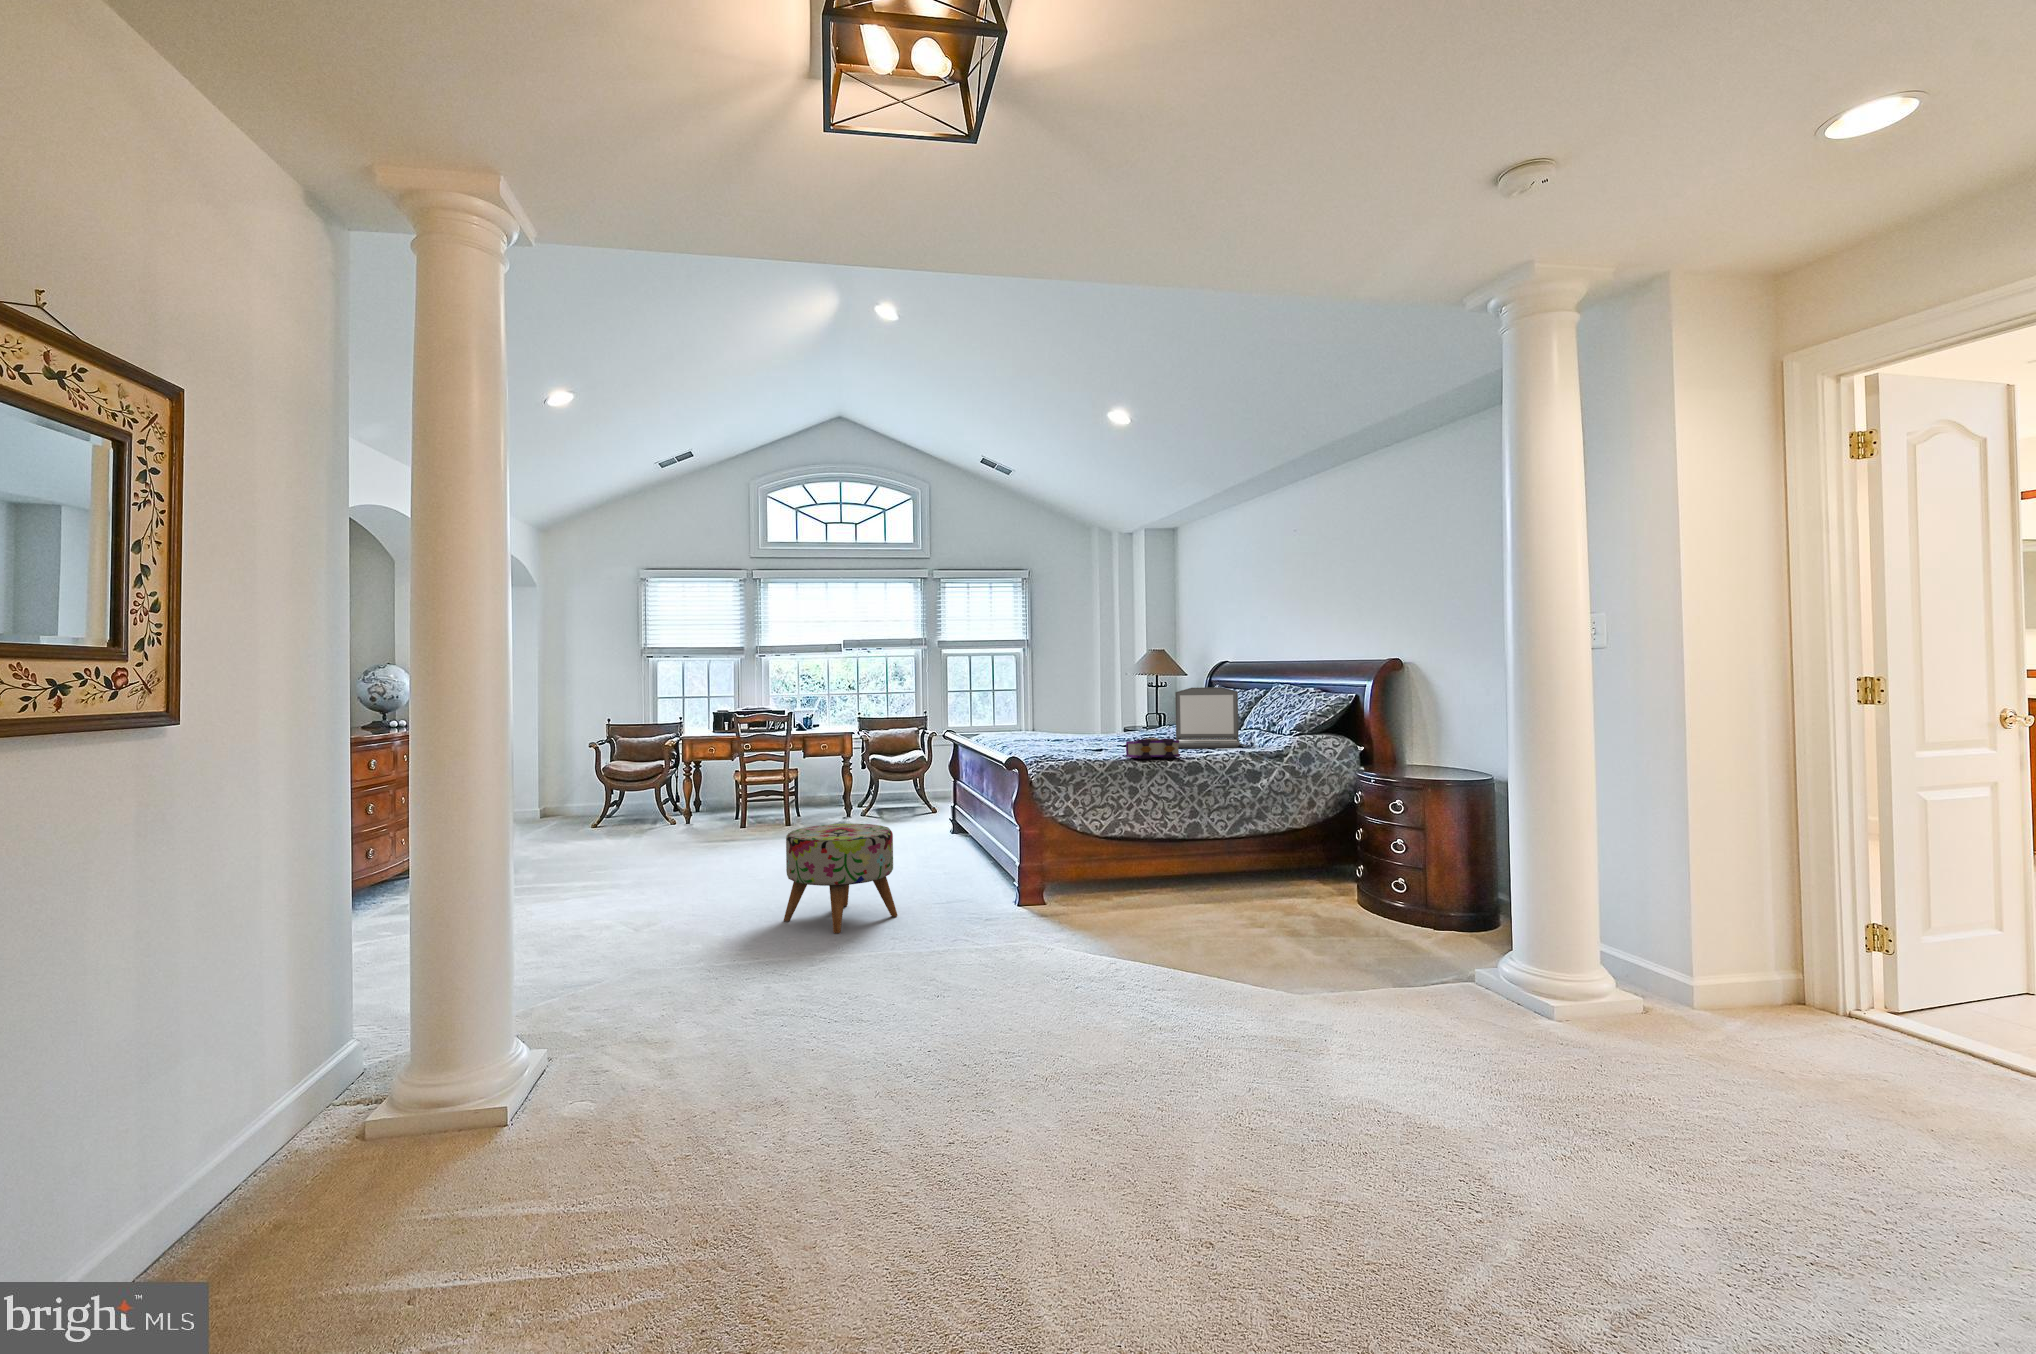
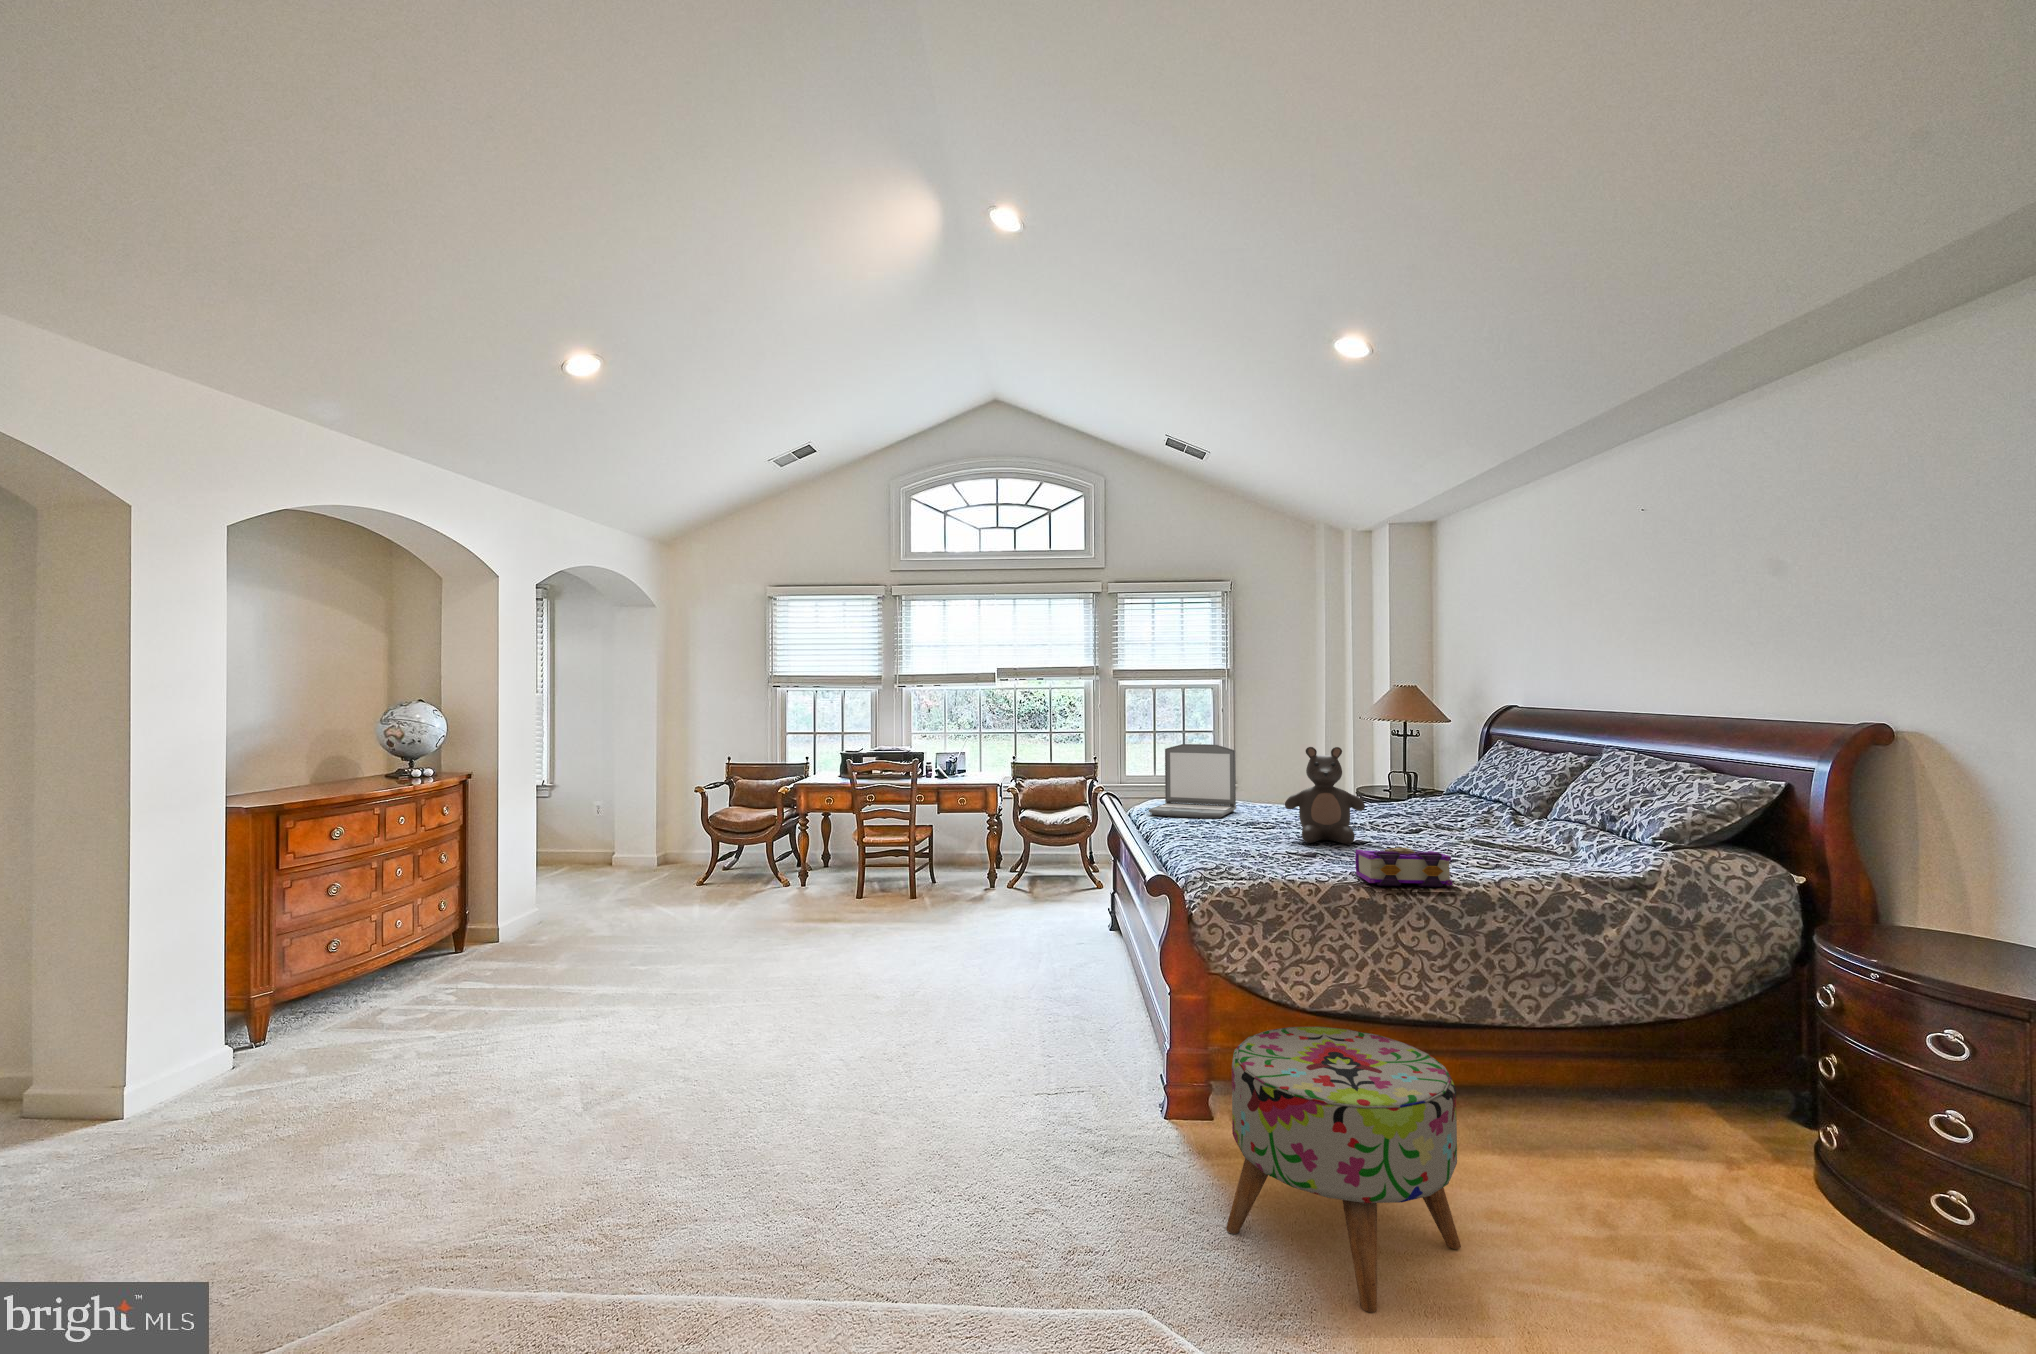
teddy bear: none [1080,686,1131,748] -> present [1285,747,1365,844]
laptop: present [1175,687,1240,748] -> present [1149,744,1236,818]
ottoman: present [784,824,897,934] -> present [1226,1027,1461,1312]

